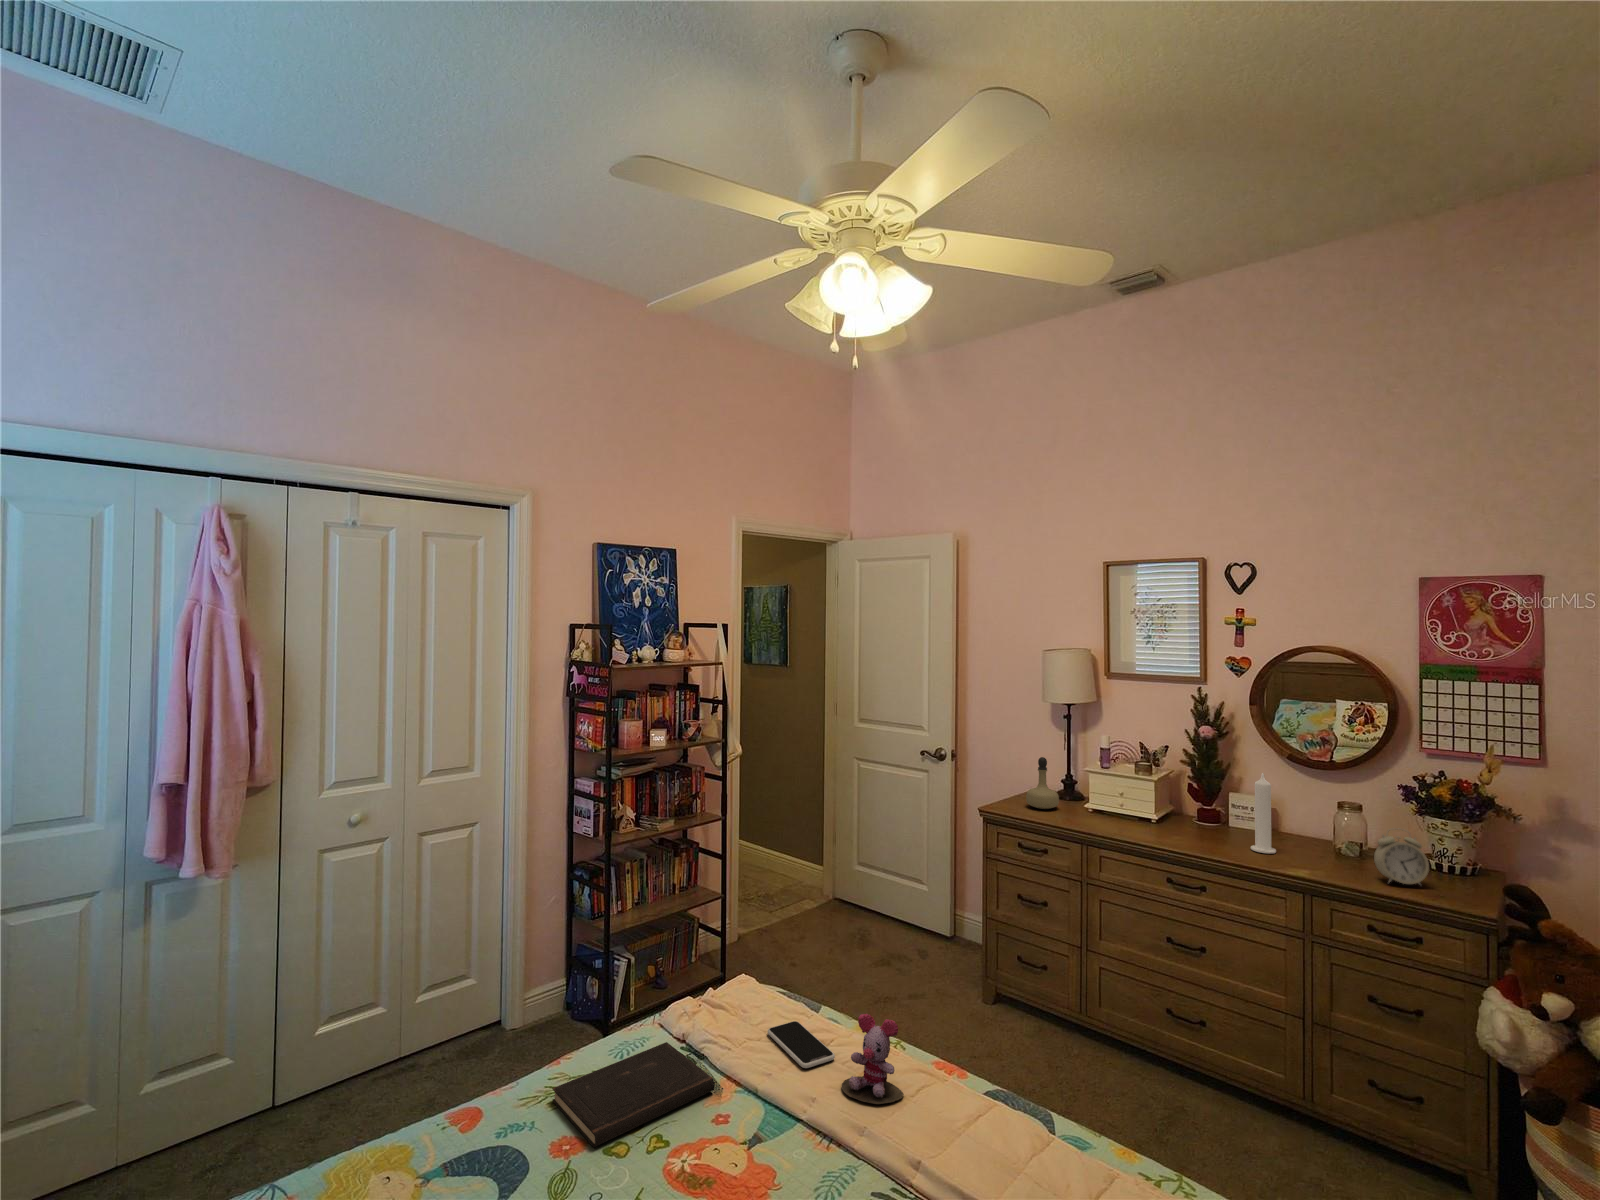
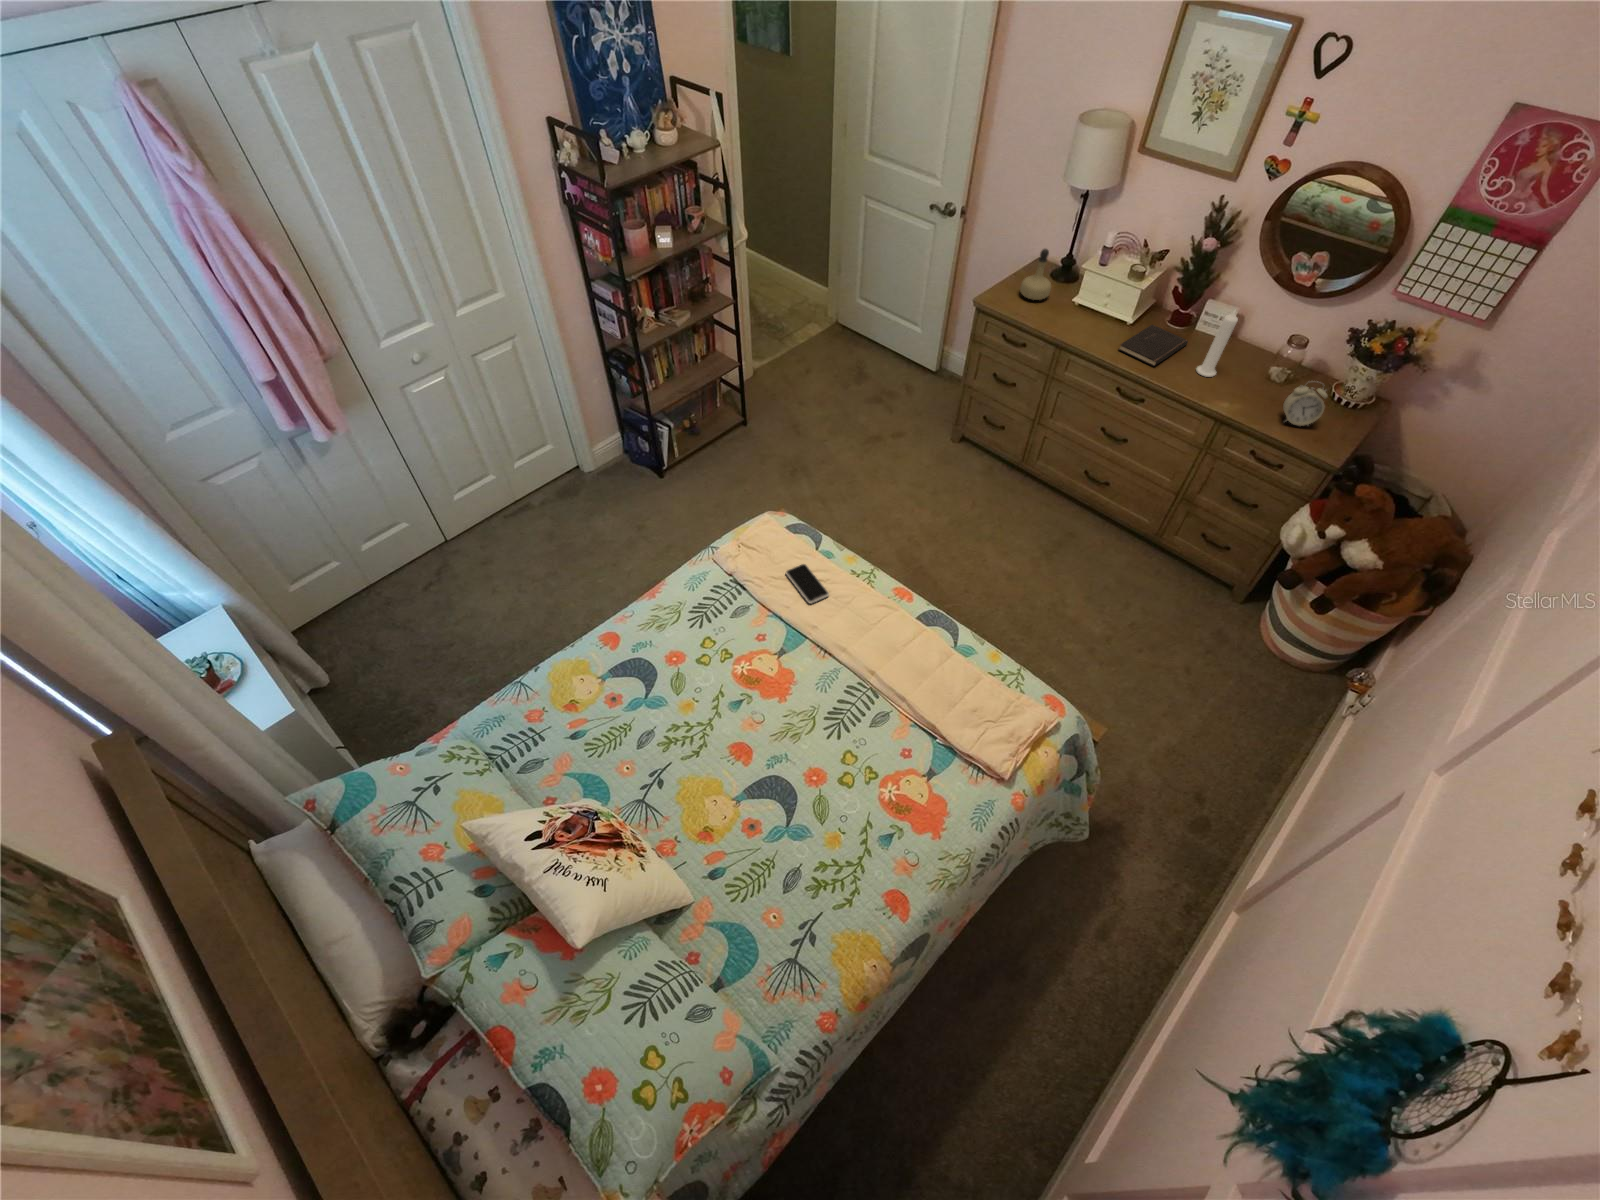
stuffed toy: present [842,1014,904,1104] -> none [832,586,896,632]
hardcover book: present [552,1042,714,1147] -> present [1118,325,1188,366]

